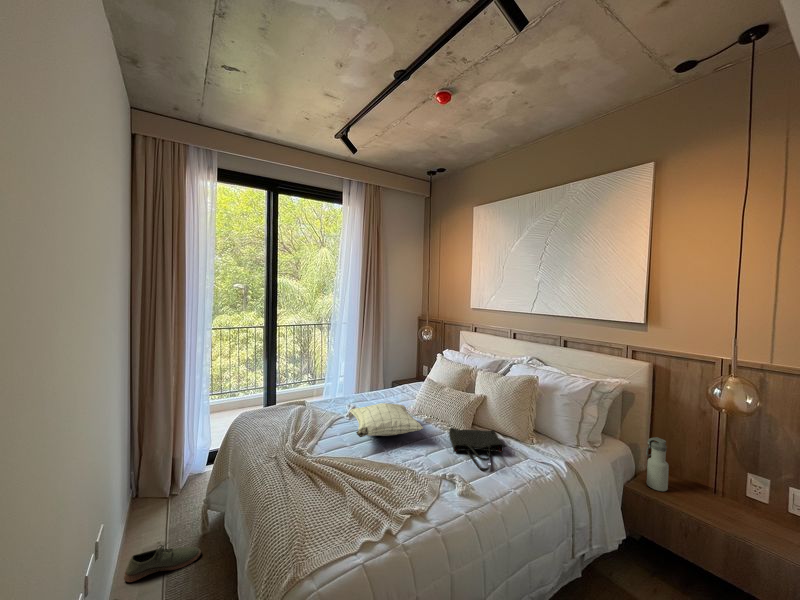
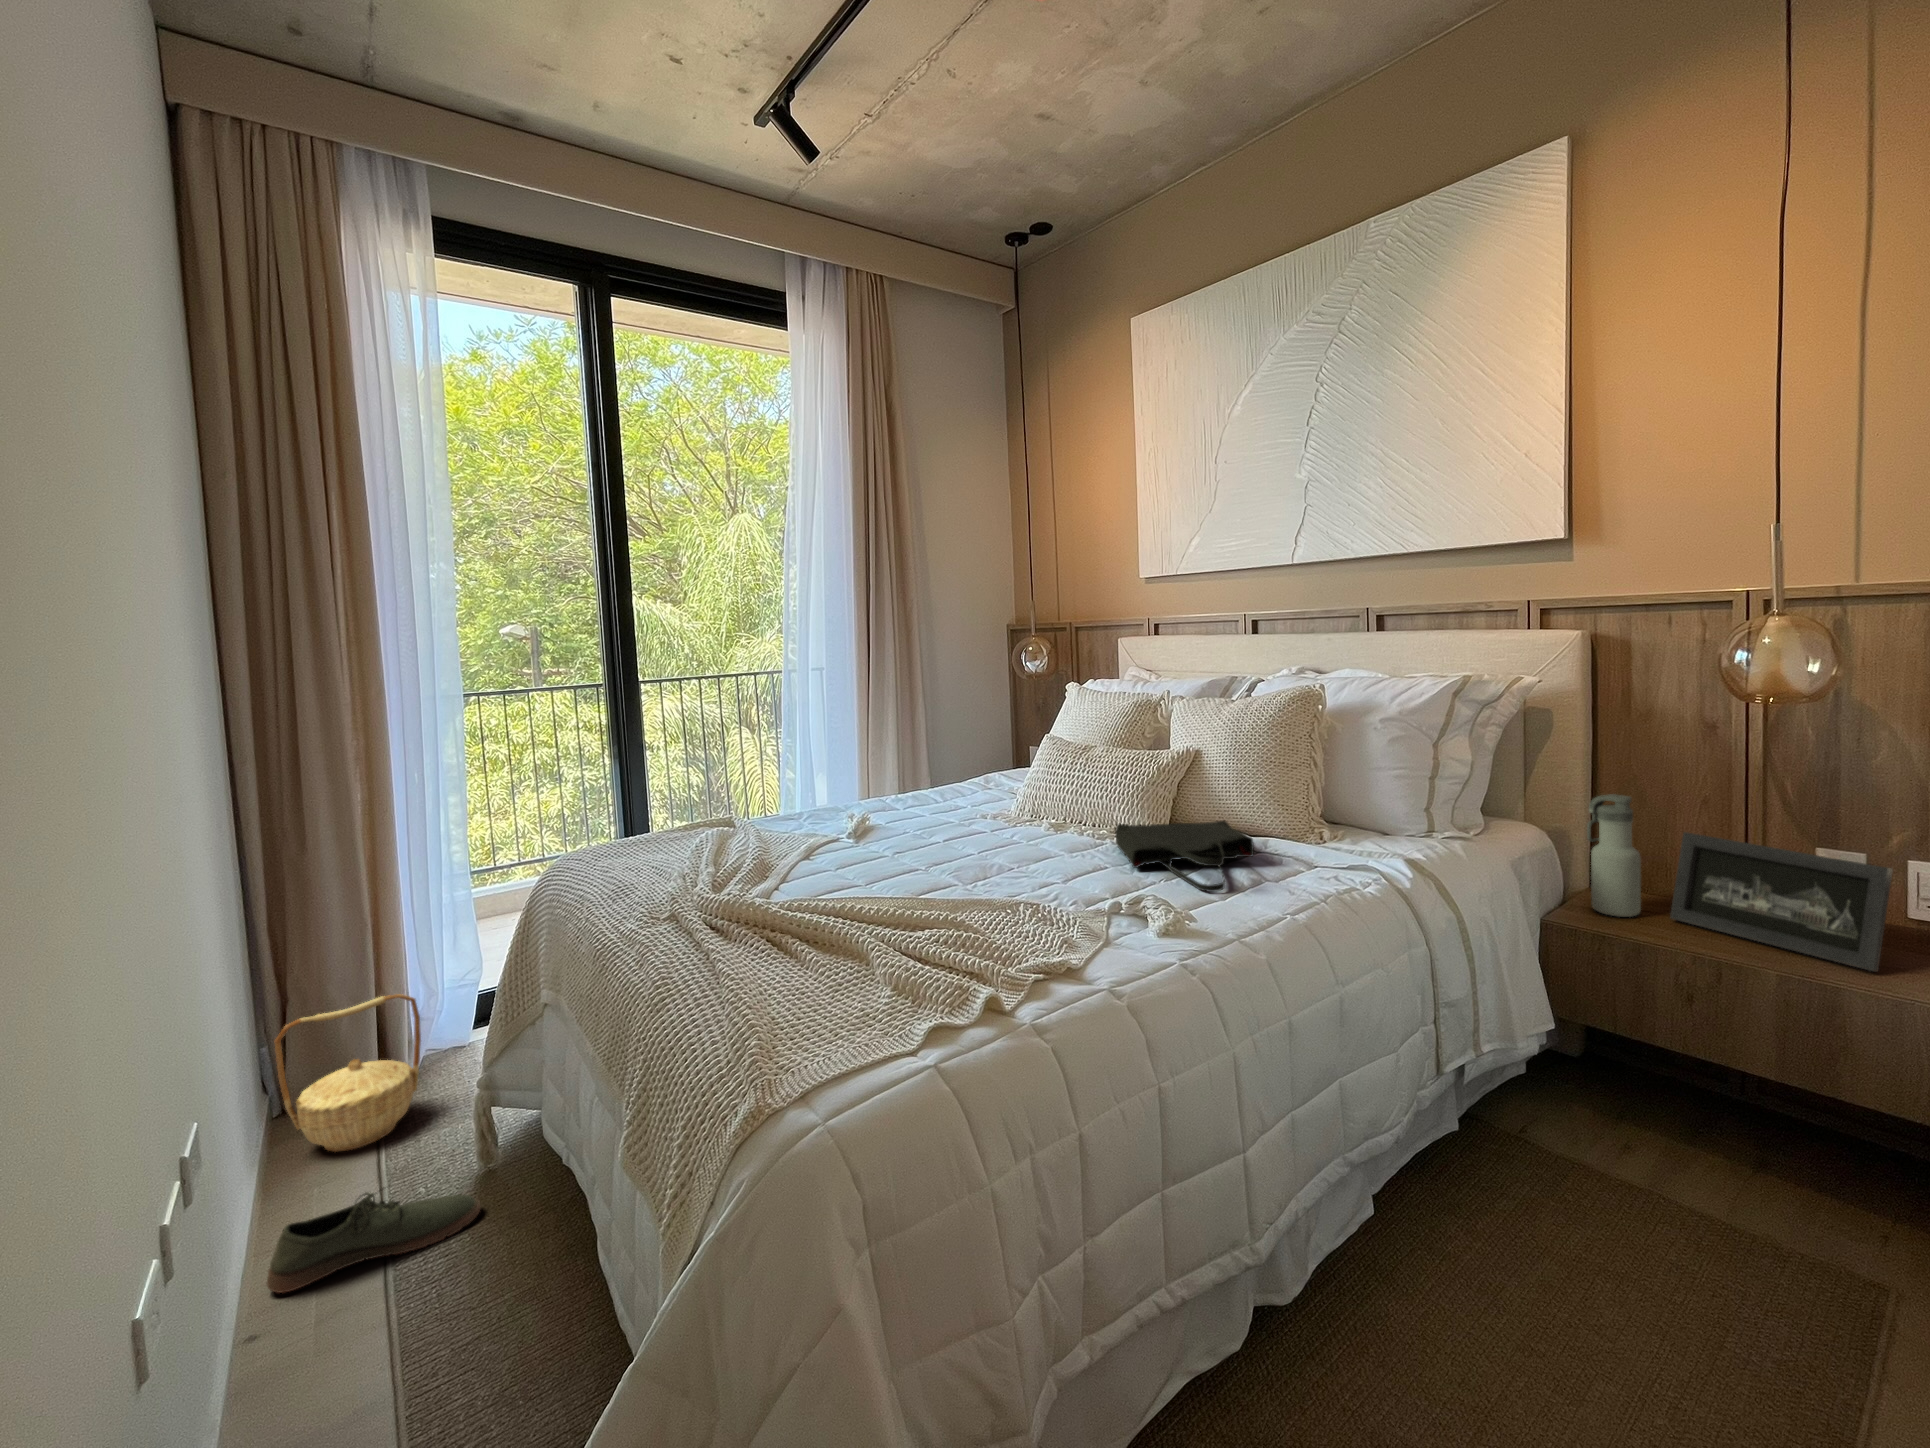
pillow: present [350,403,423,437] -> none [855,777,1050,855]
basket: none [136,459,187,518] -> present [274,994,421,1152]
picture frame: none [680,459,779,542] -> present [1670,832,1893,972]

